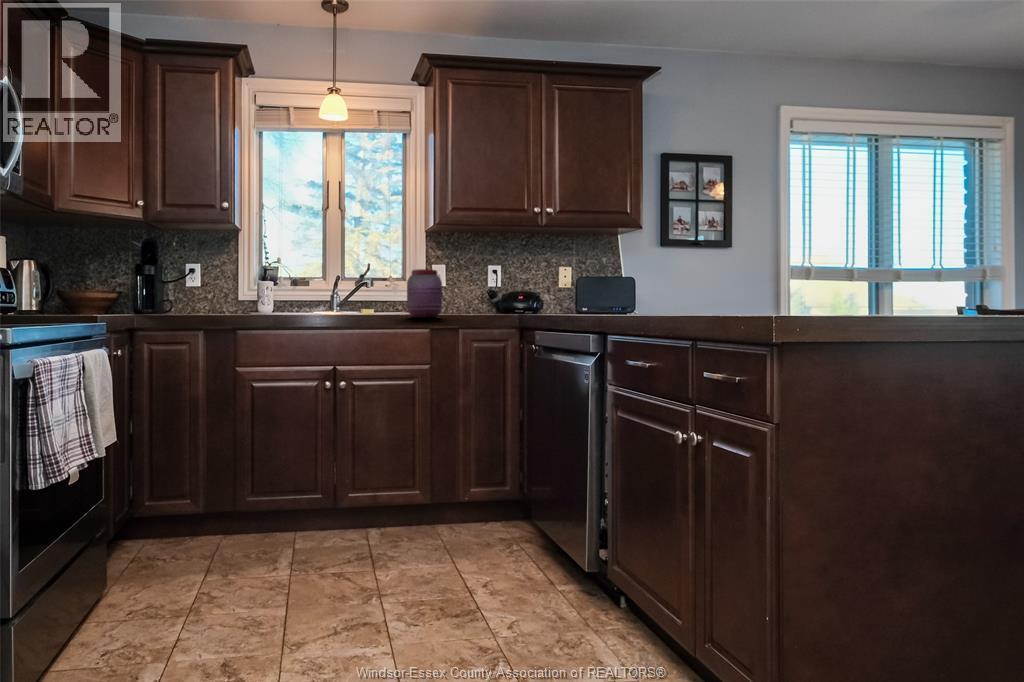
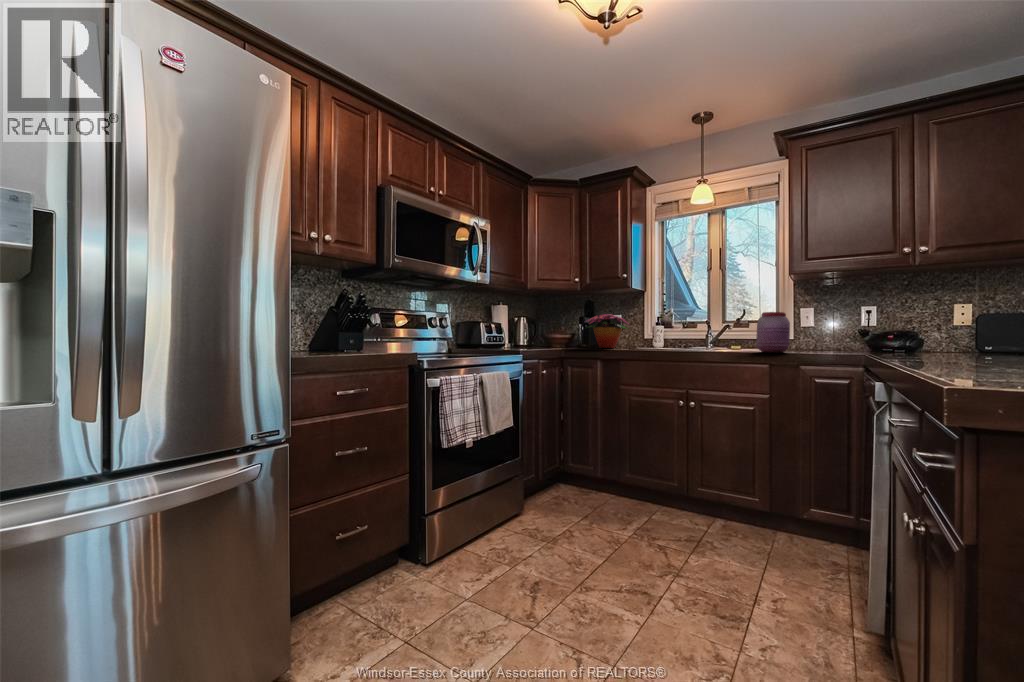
flower arrangement: none [163,266,243,318] -> present [588,314,627,348]

